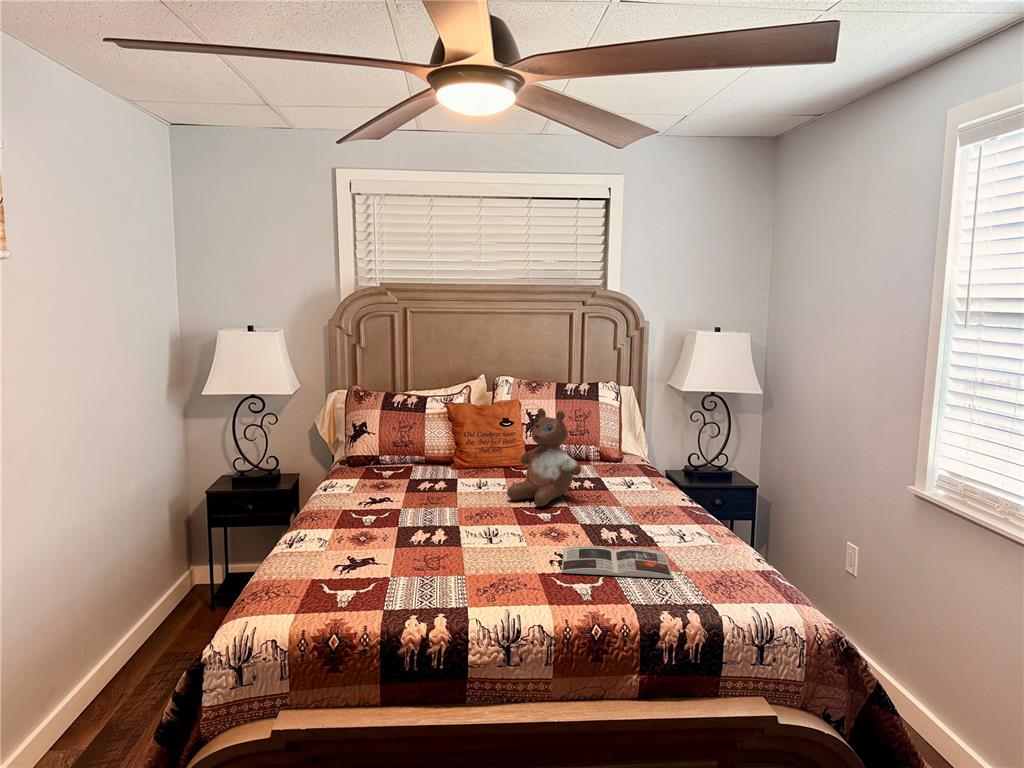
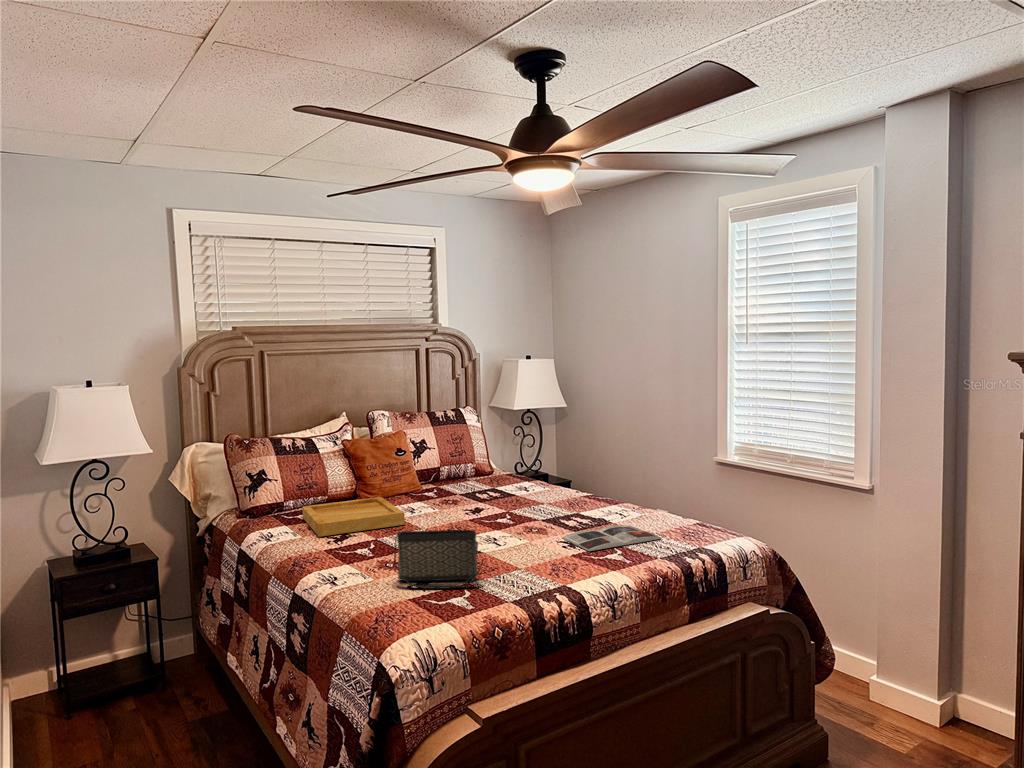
stuffed bear: present [507,408,581,506] -> none [452,430,516,515]
tray: none [357,463,460,499] -> present [302,497,405,537]
handbag: none [324,506,404,579] -> present [394,530,481,589]

